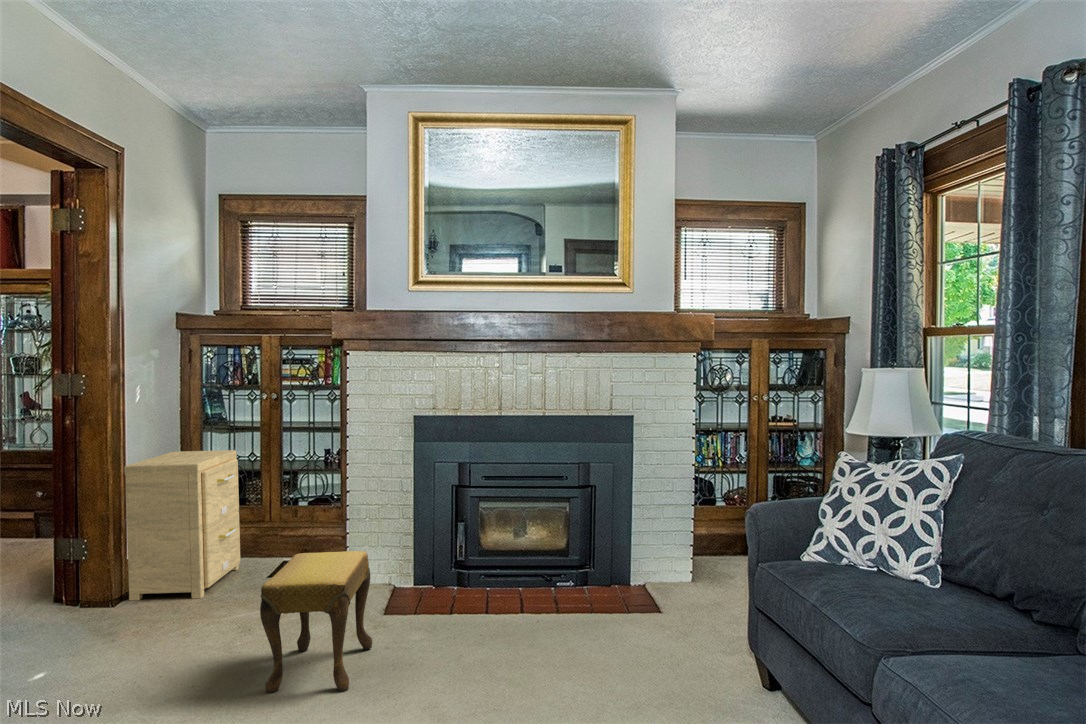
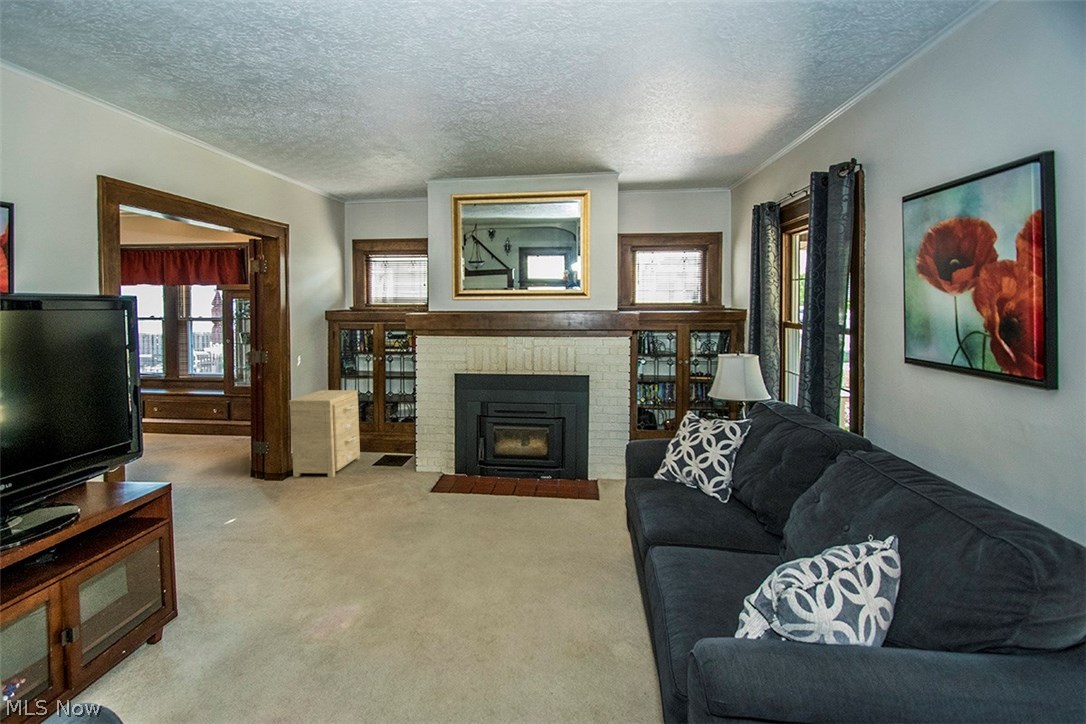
footstool: present [260,551,372,693] -> none [347,458,418,538]

